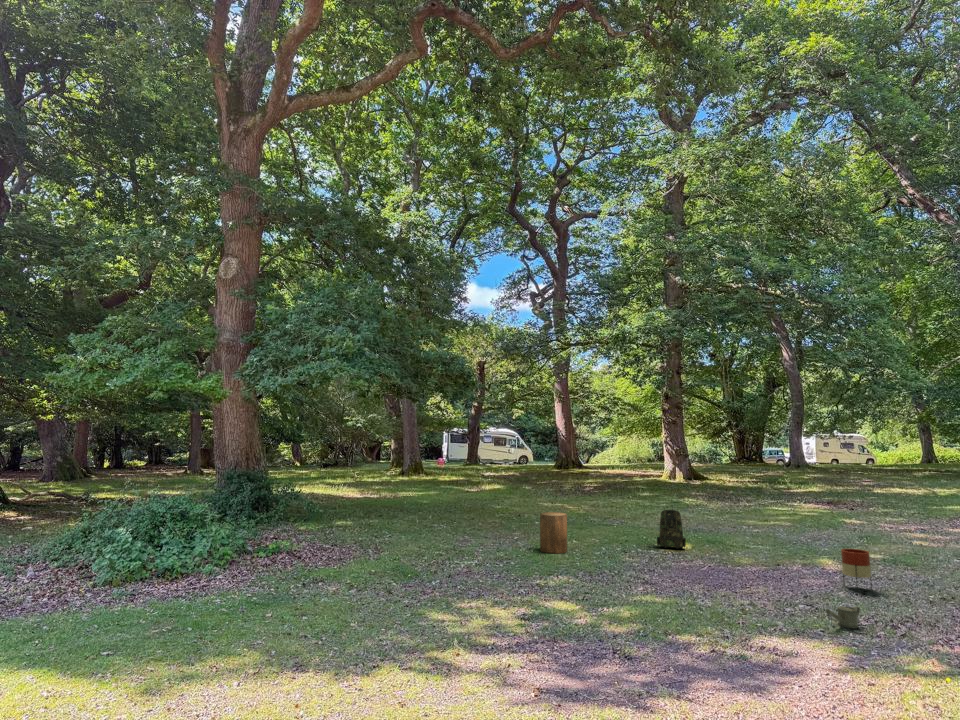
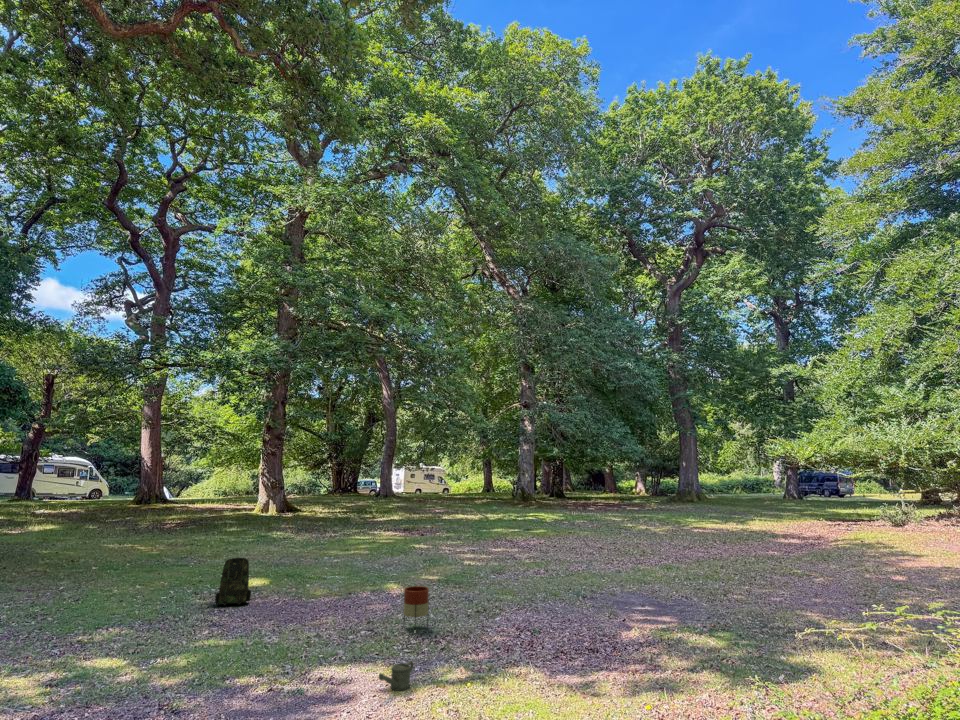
stool: present [540,512,567,553] -> none [30,578,85,642]

